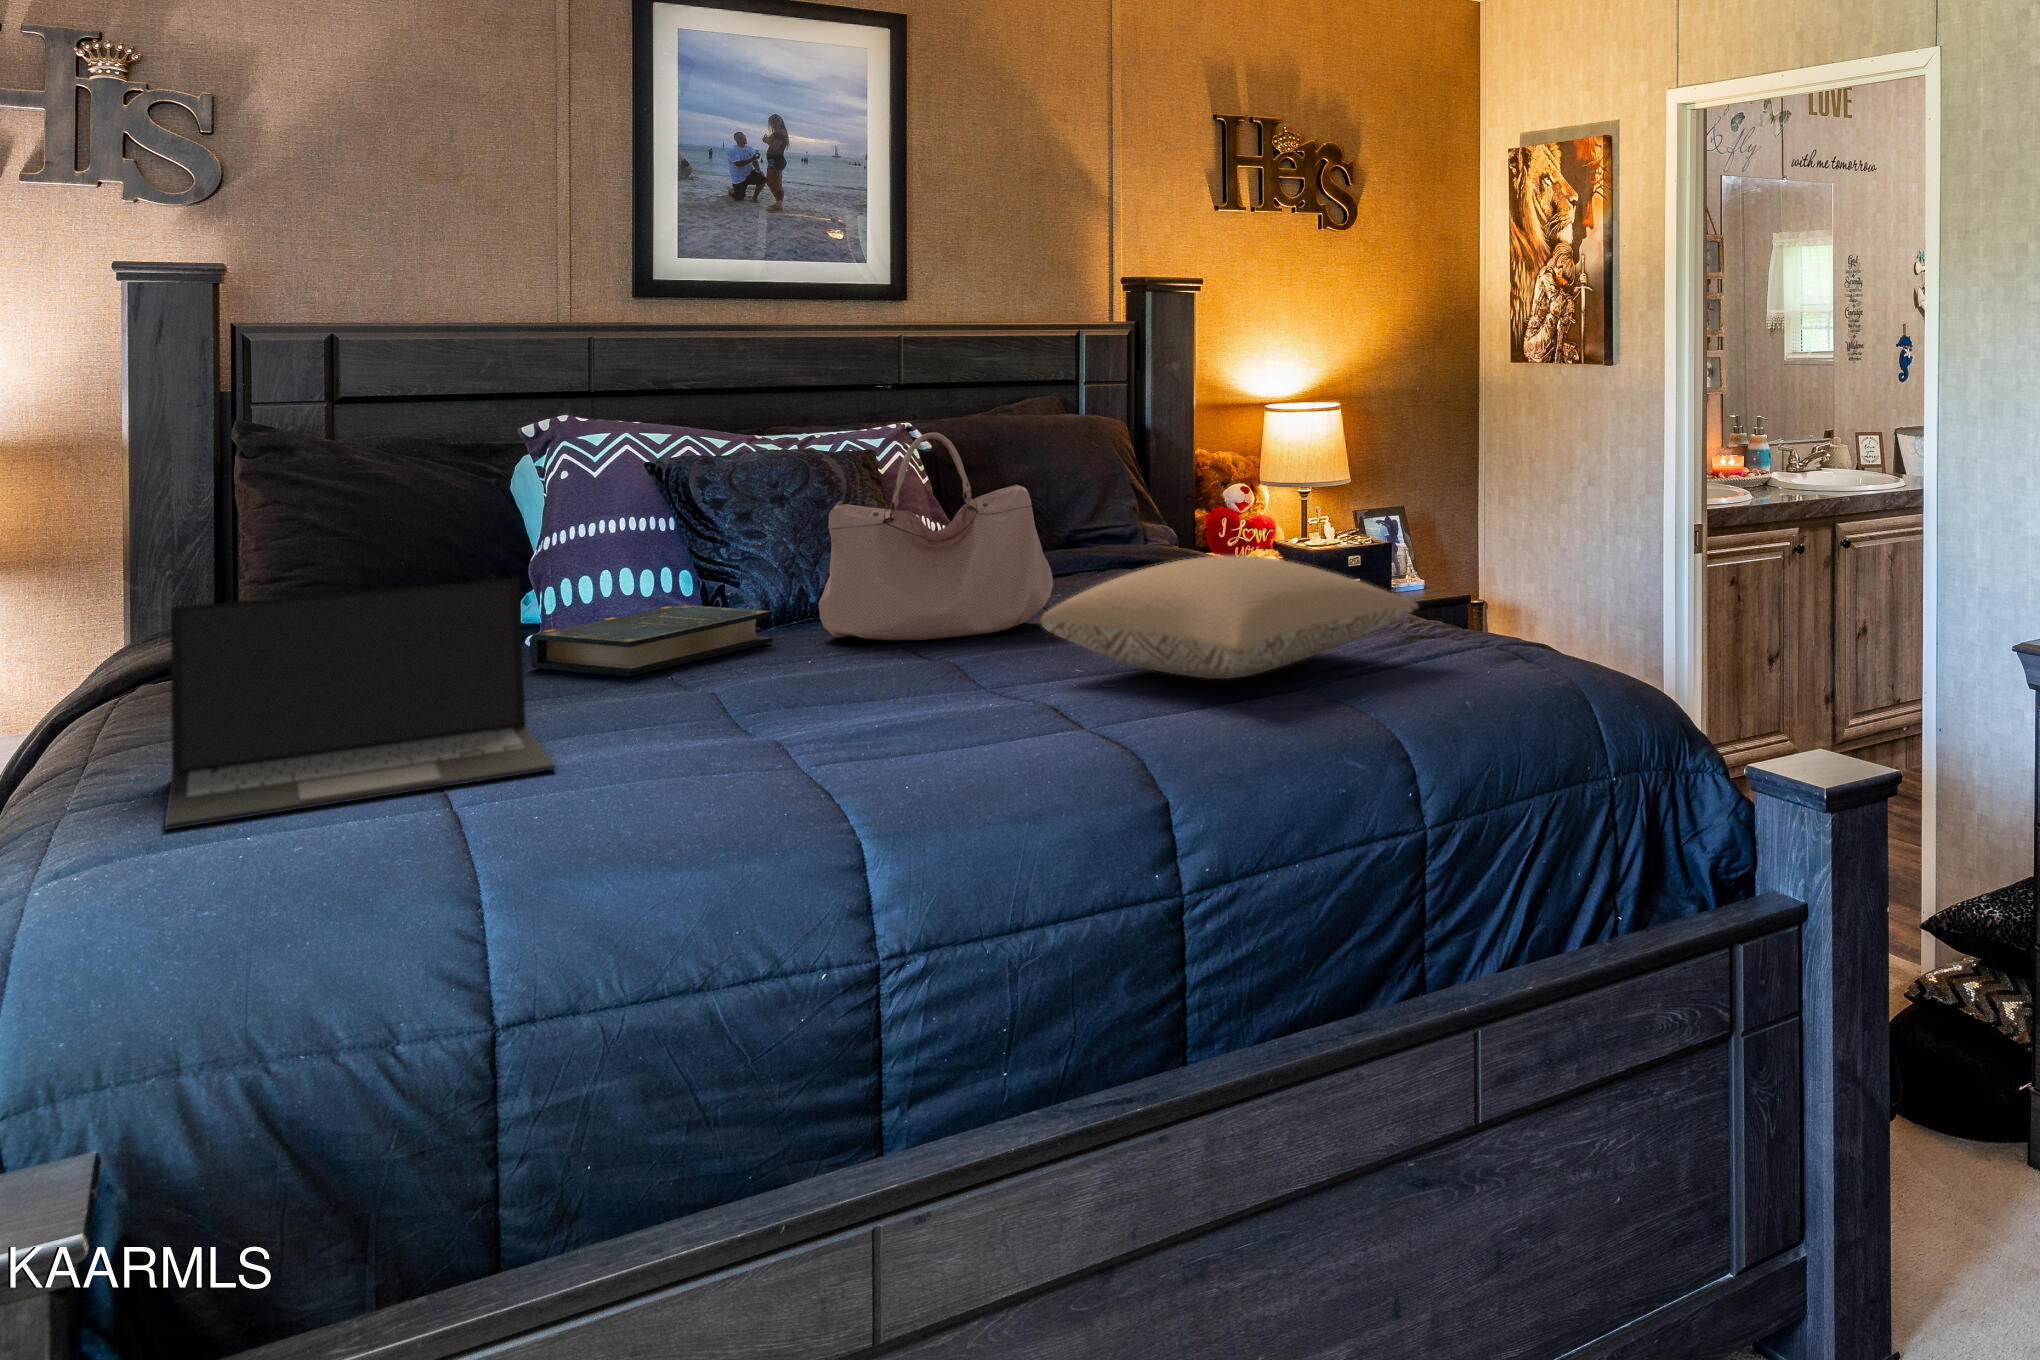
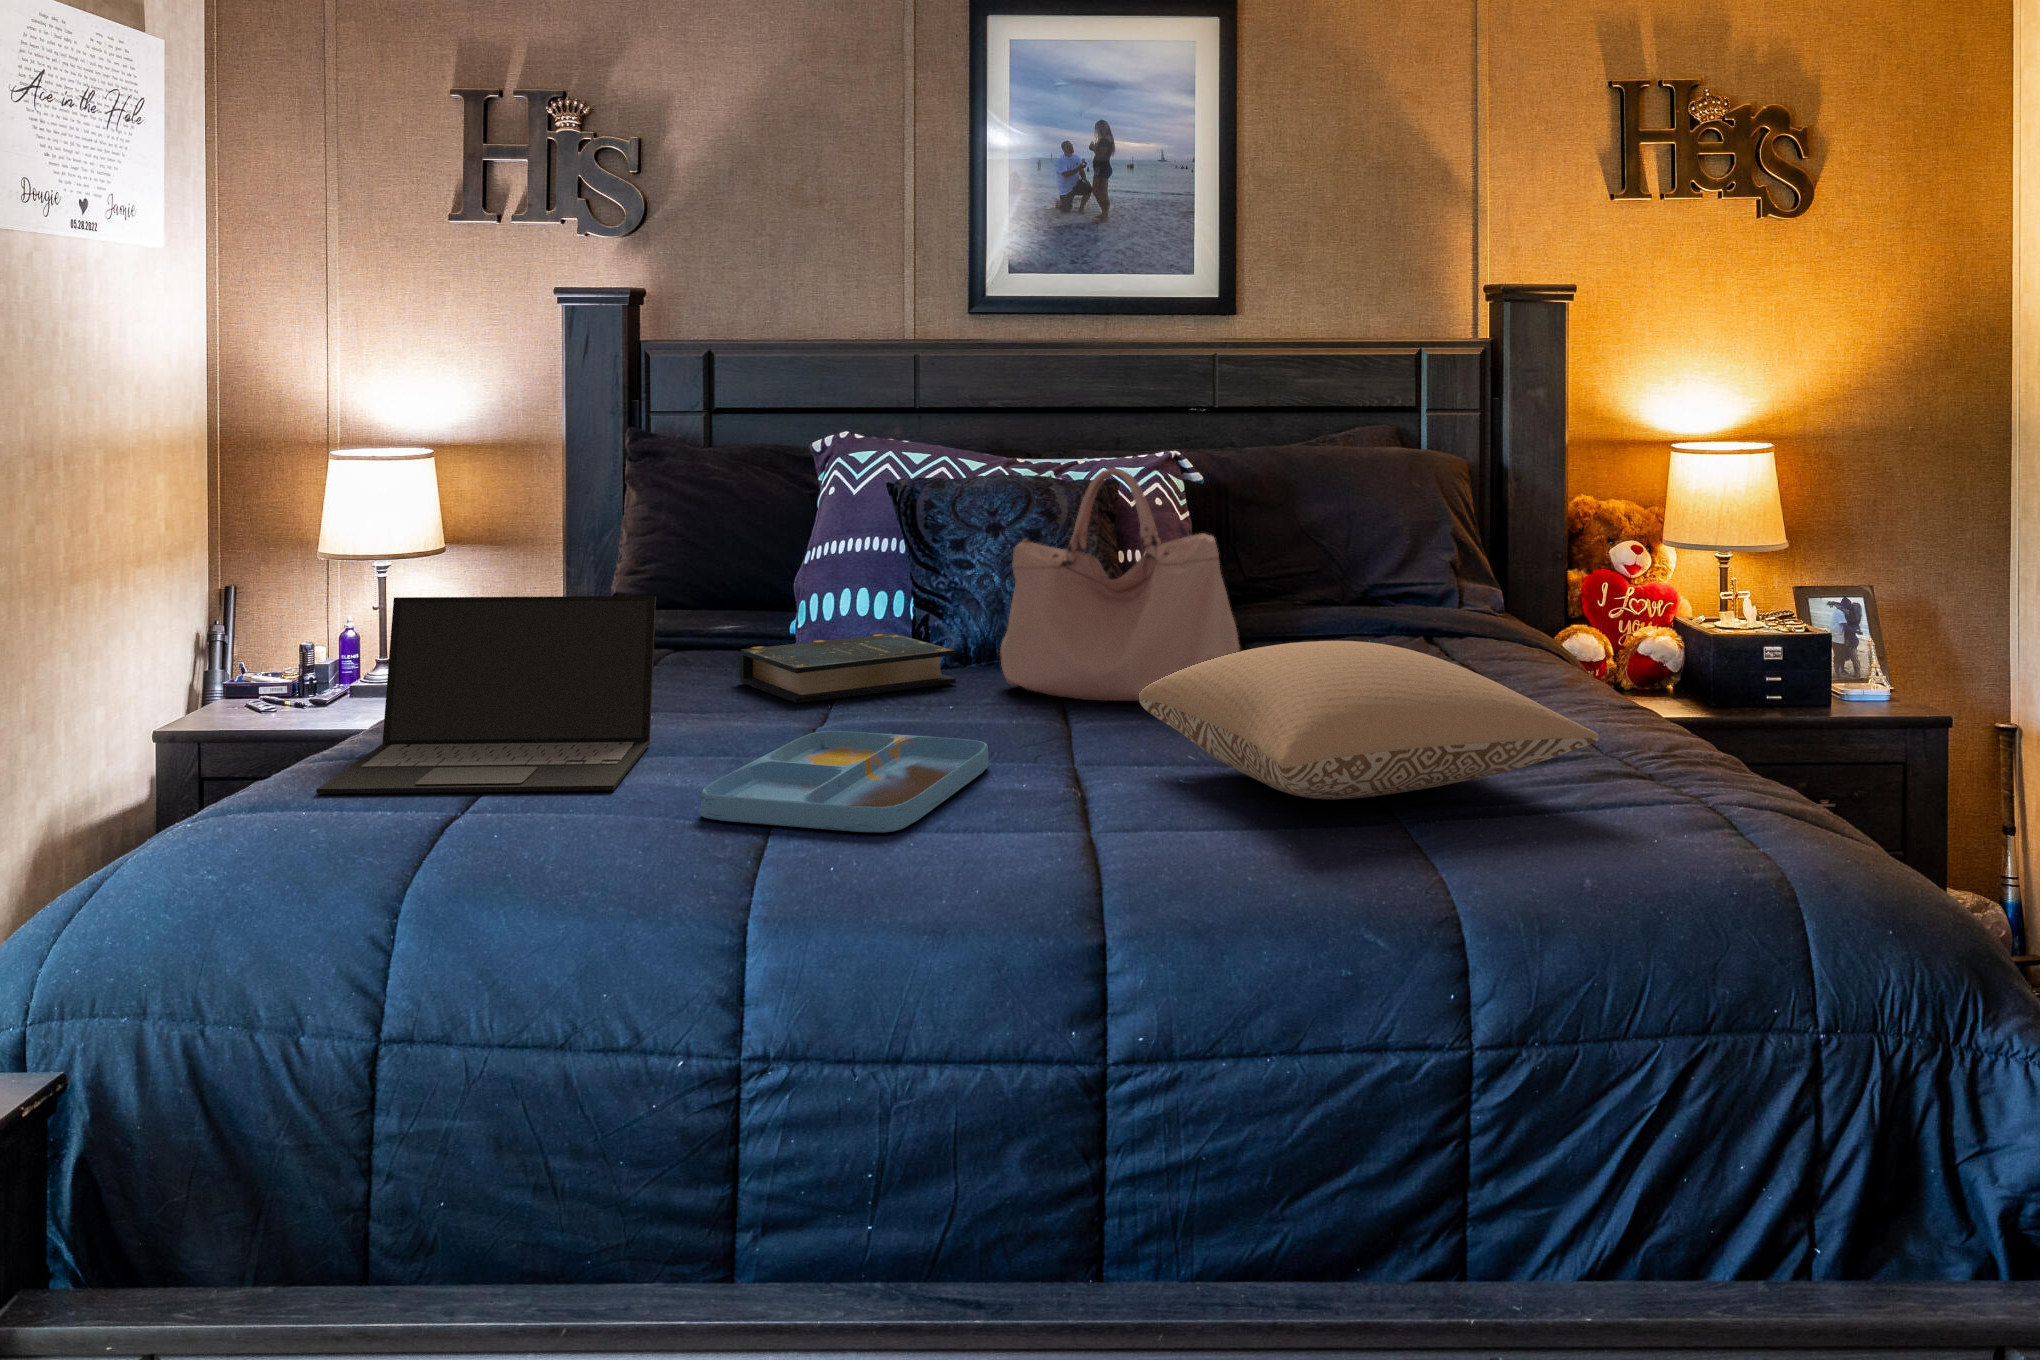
tray: none [690,676,918,774] -> present [700,731,989,832]

